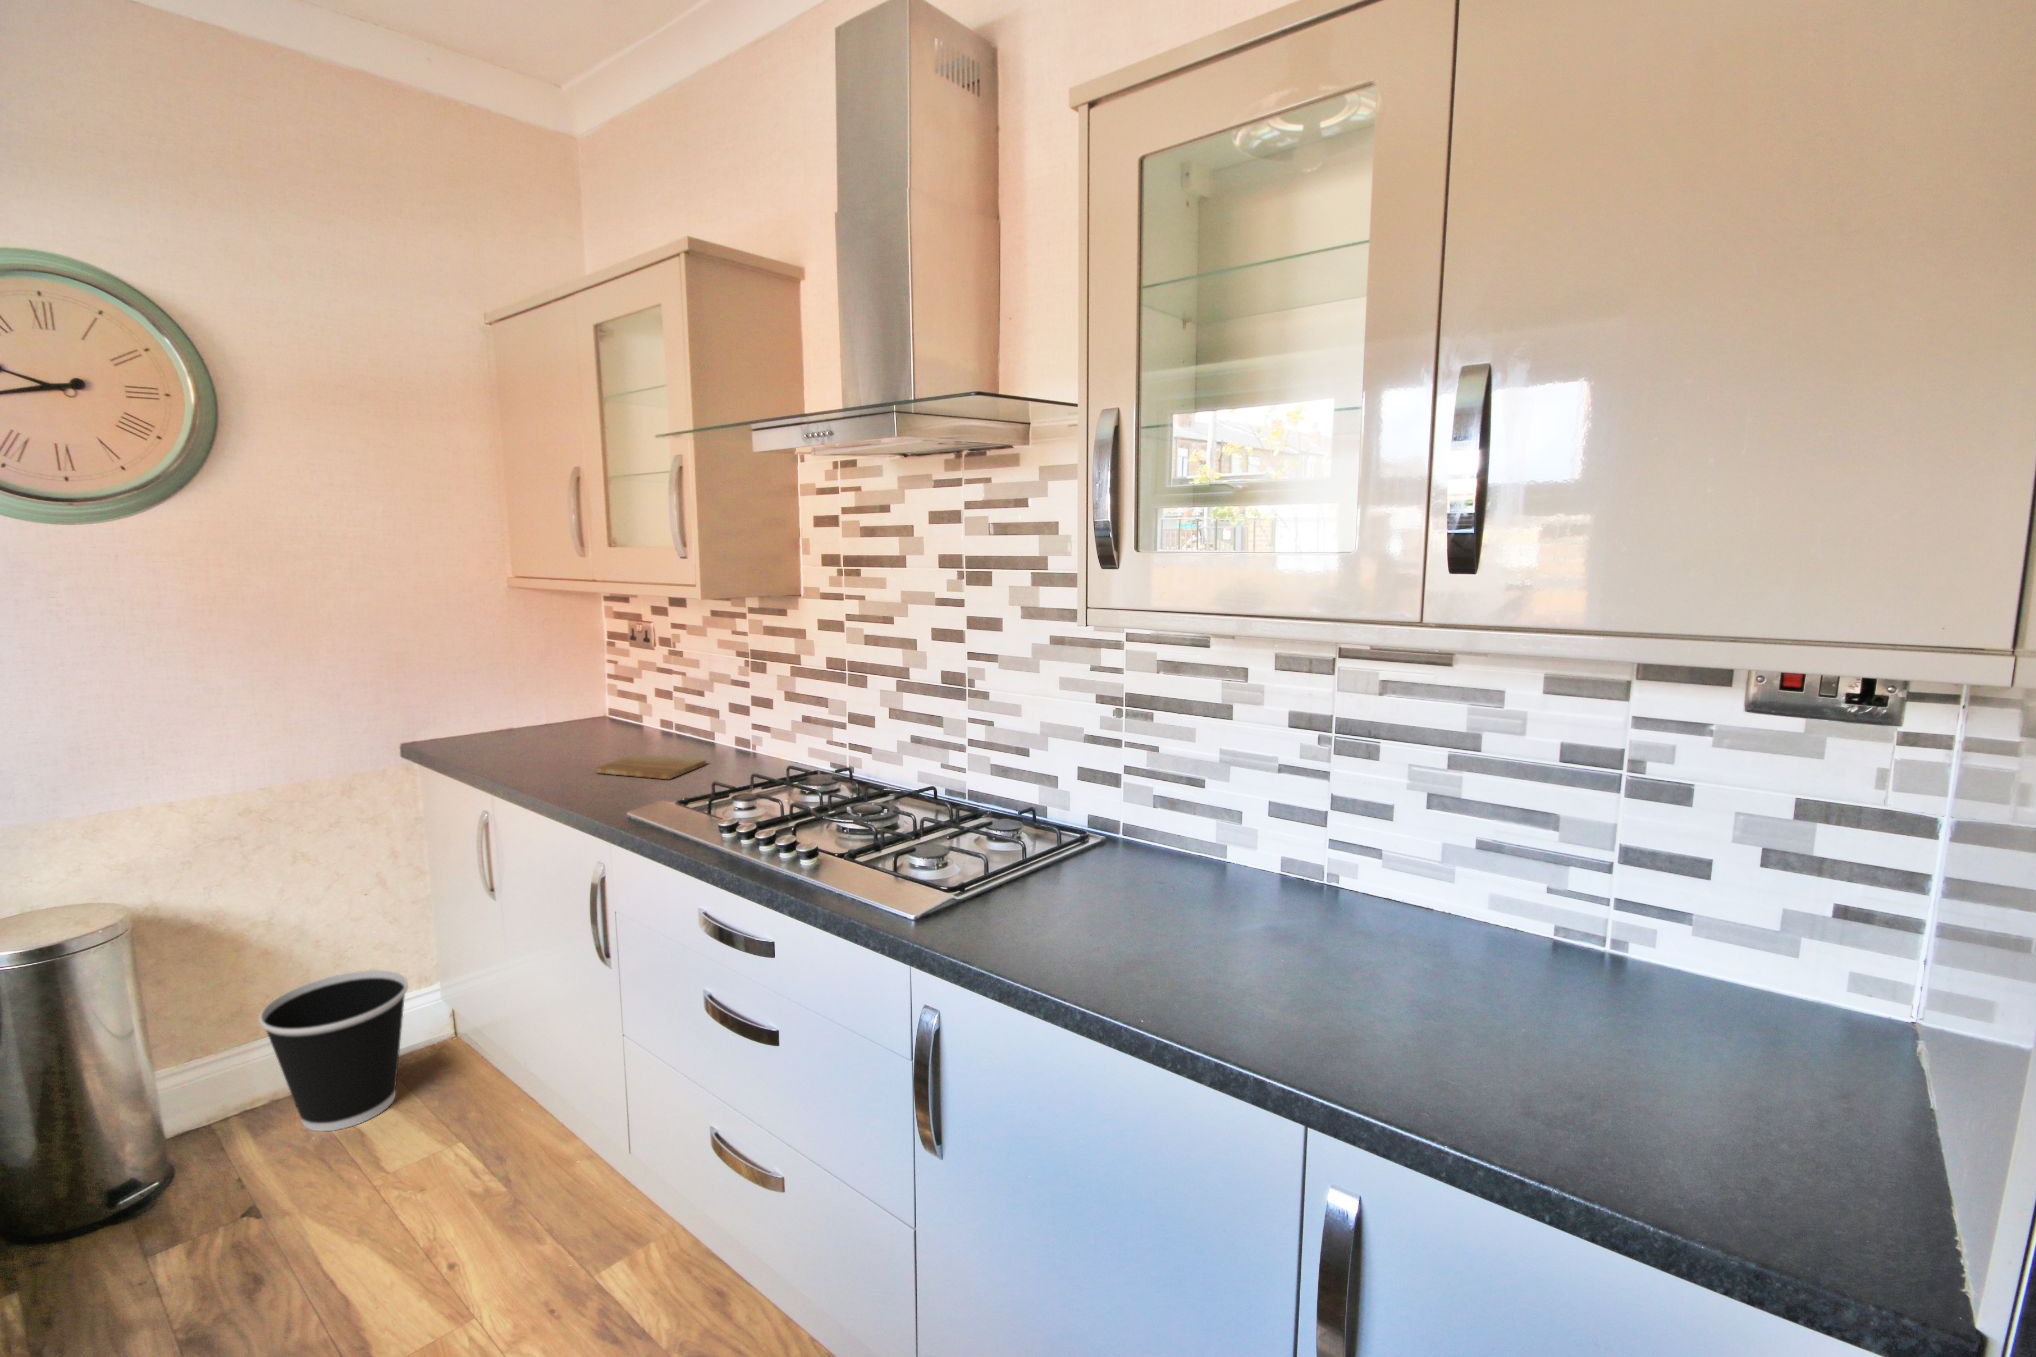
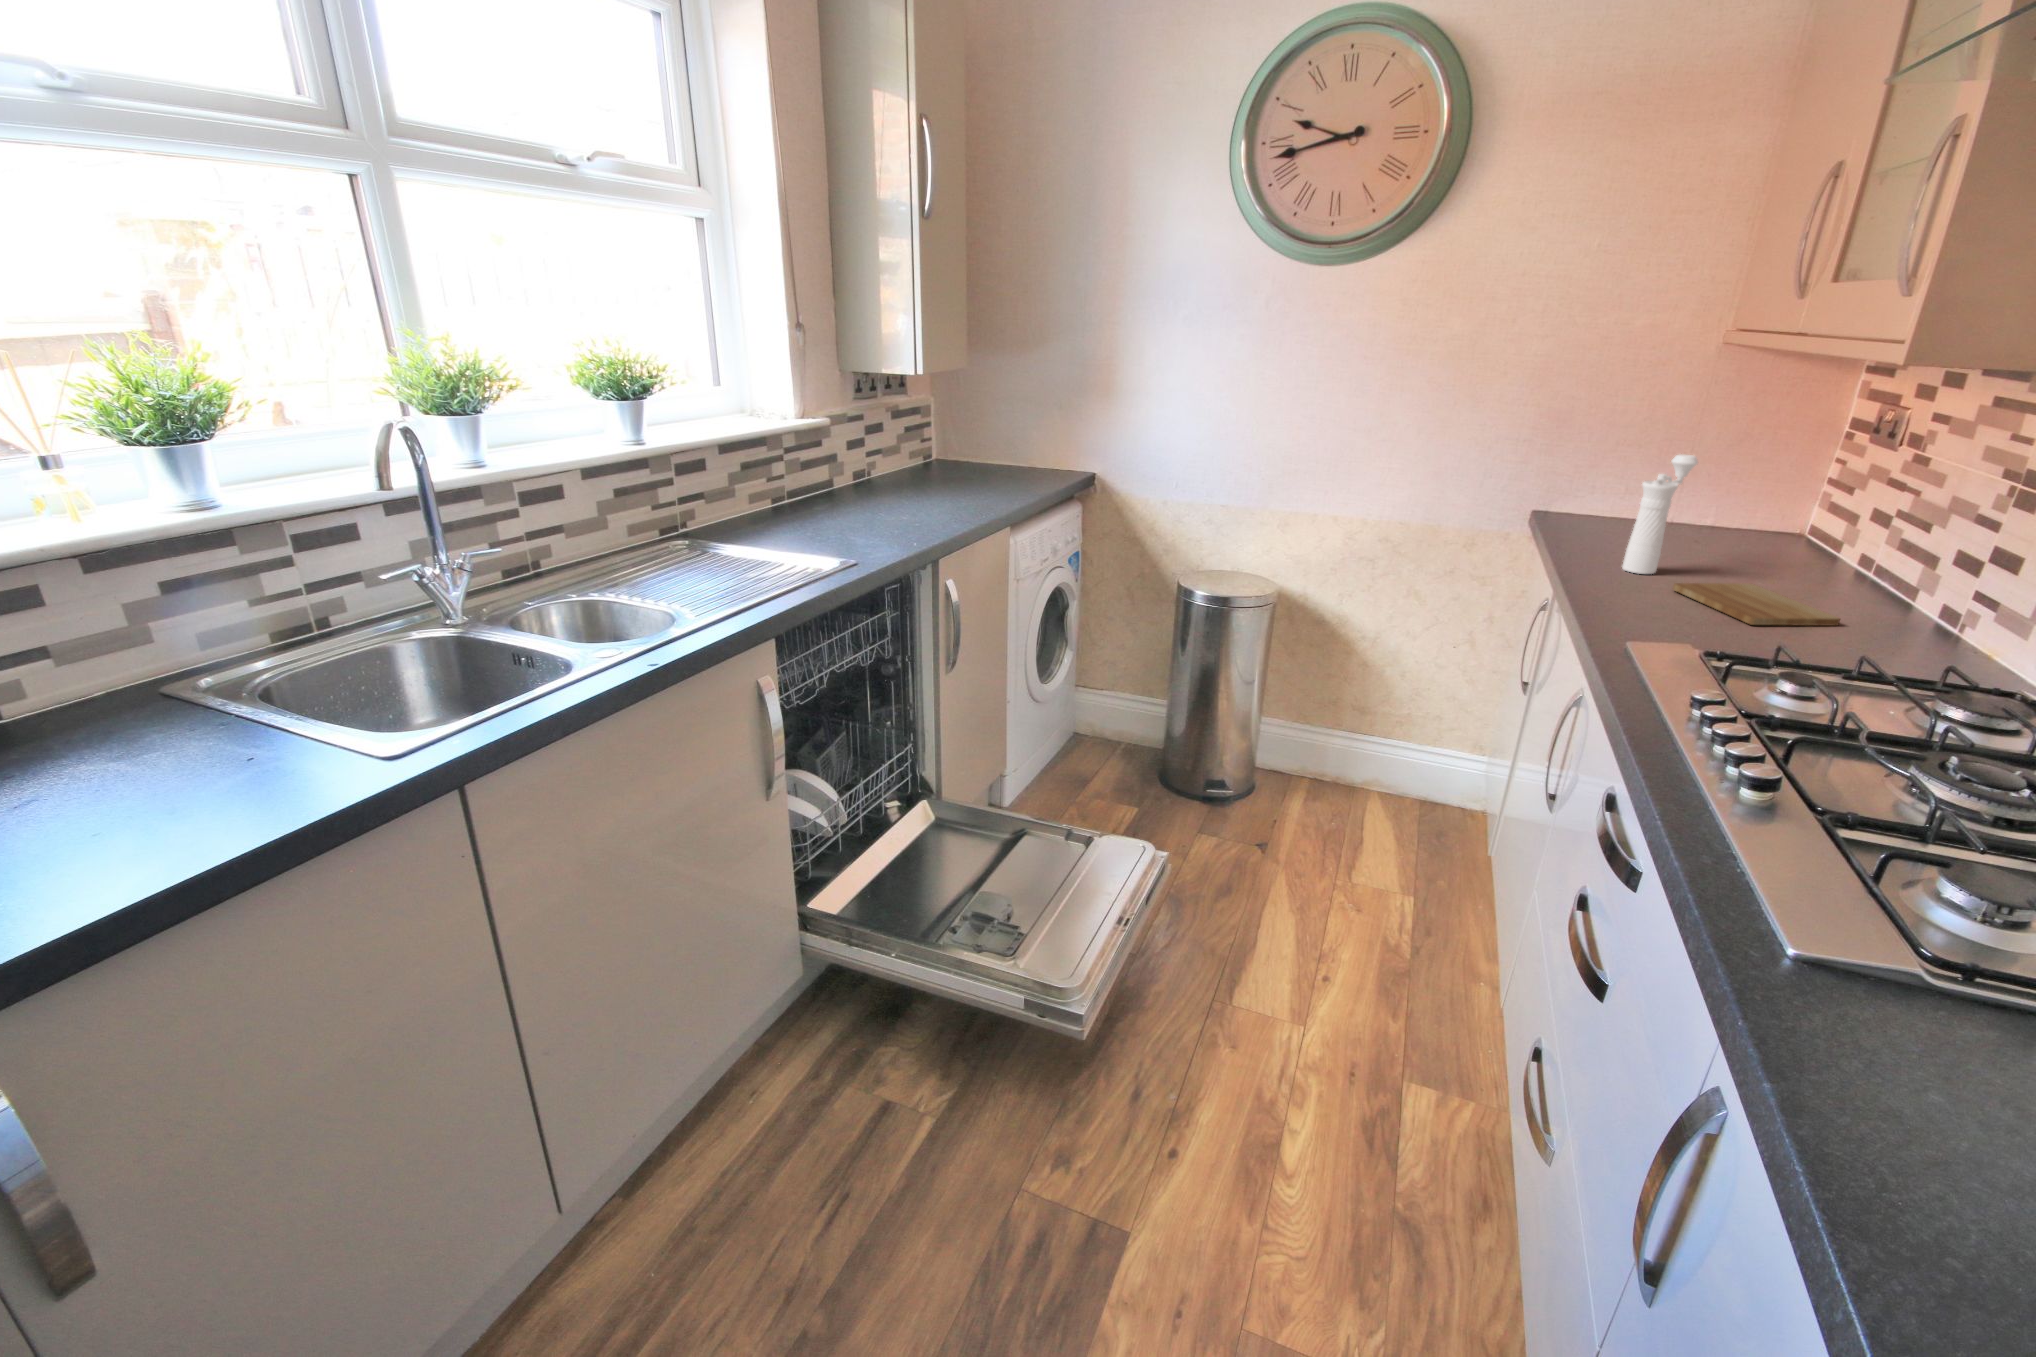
pepper mill: none [536,673,568,770] -> present [1622,454,1698,574]
wastebasket: present [259,970,408,1131] -> none [1330,701,1448,835]

